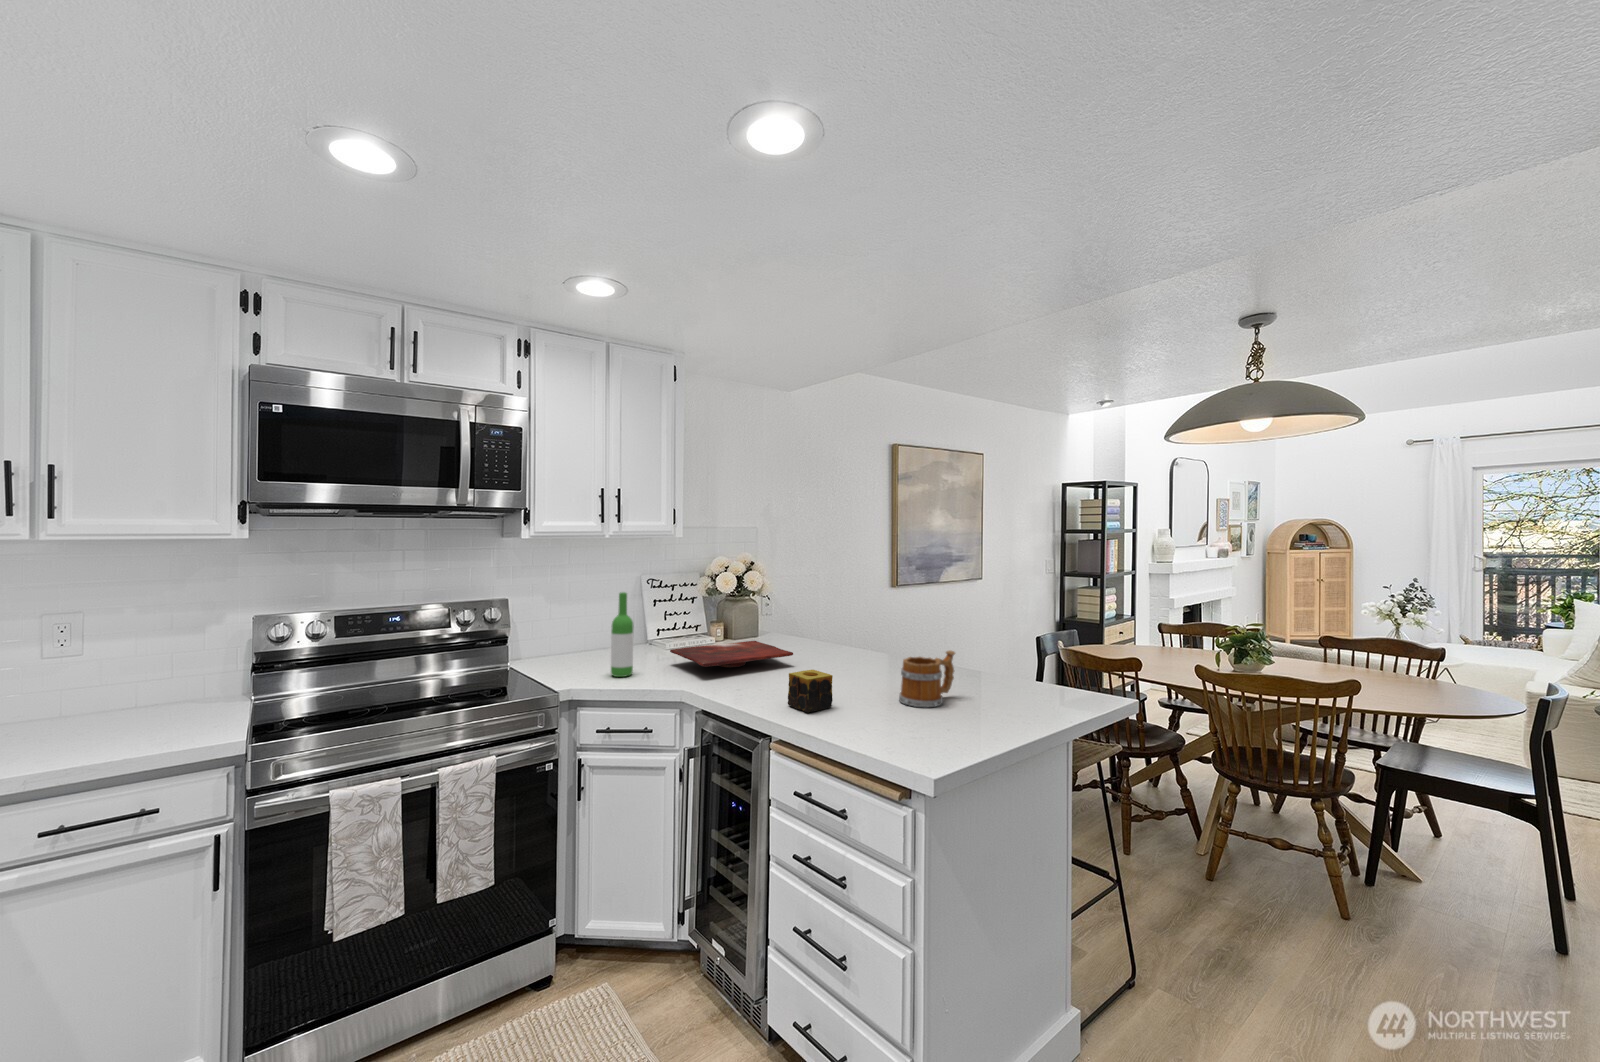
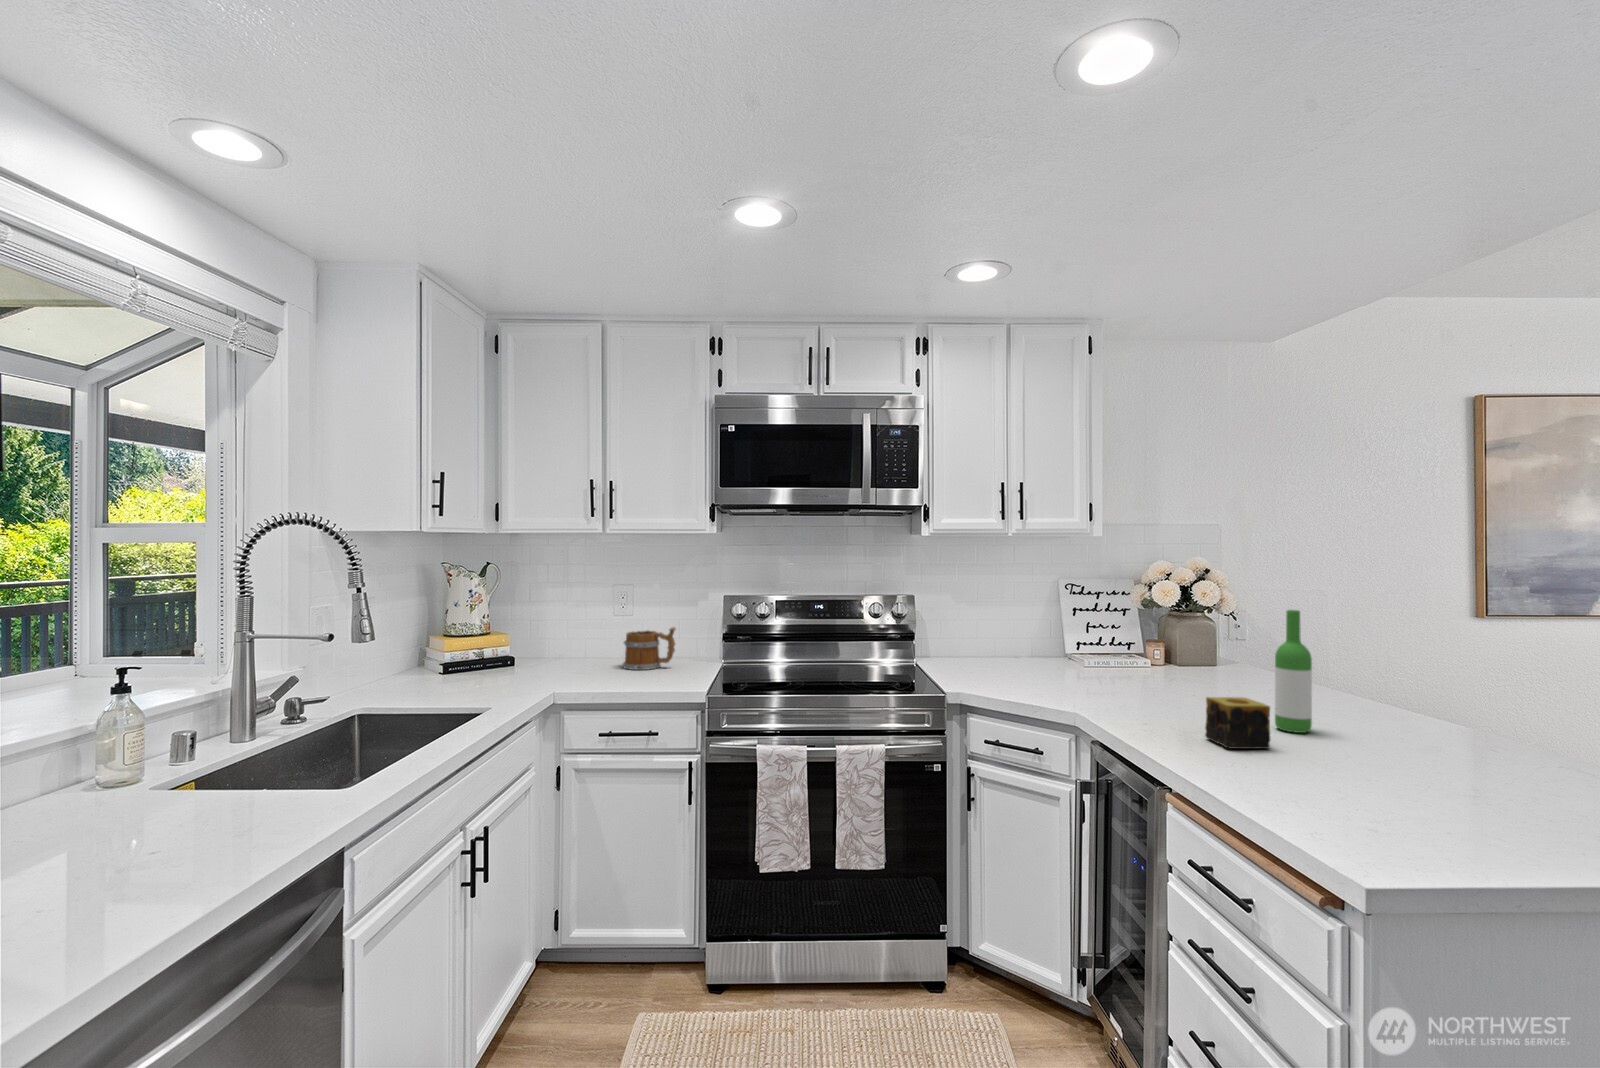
wine bottle: present [611,592,633,677] -> present [1275,610,1312,733]
cutting board: present [670,641,793,667] -> none [1080,665,1245,693]
mug: present [899,651,955,707] -> present [623,627,676,670]

